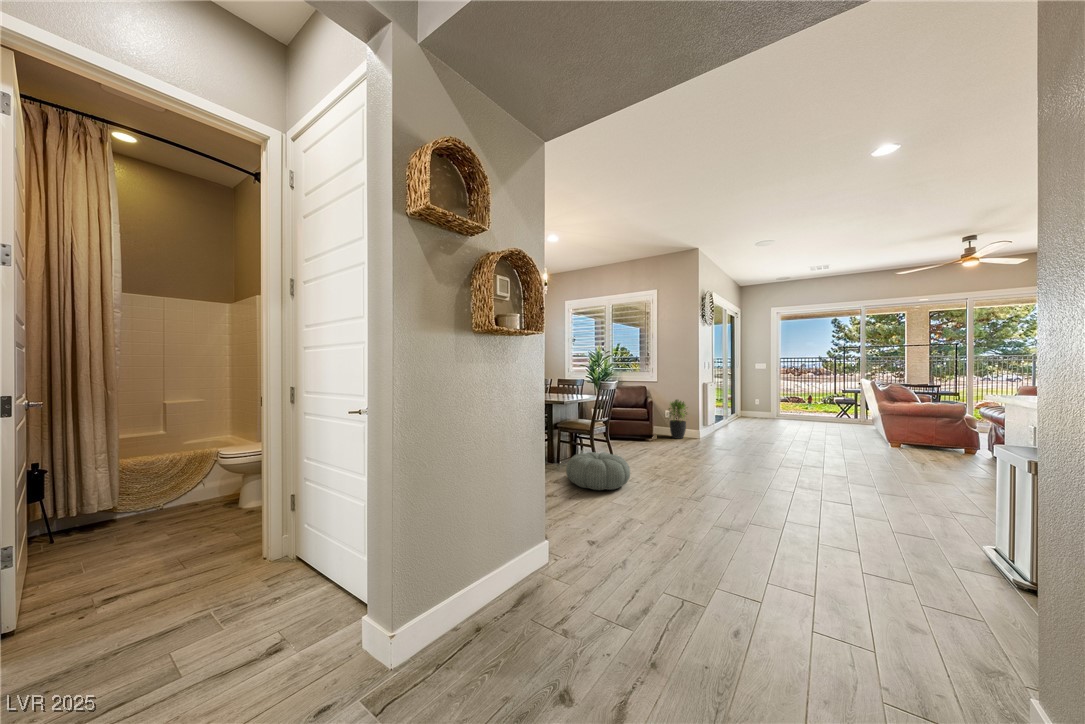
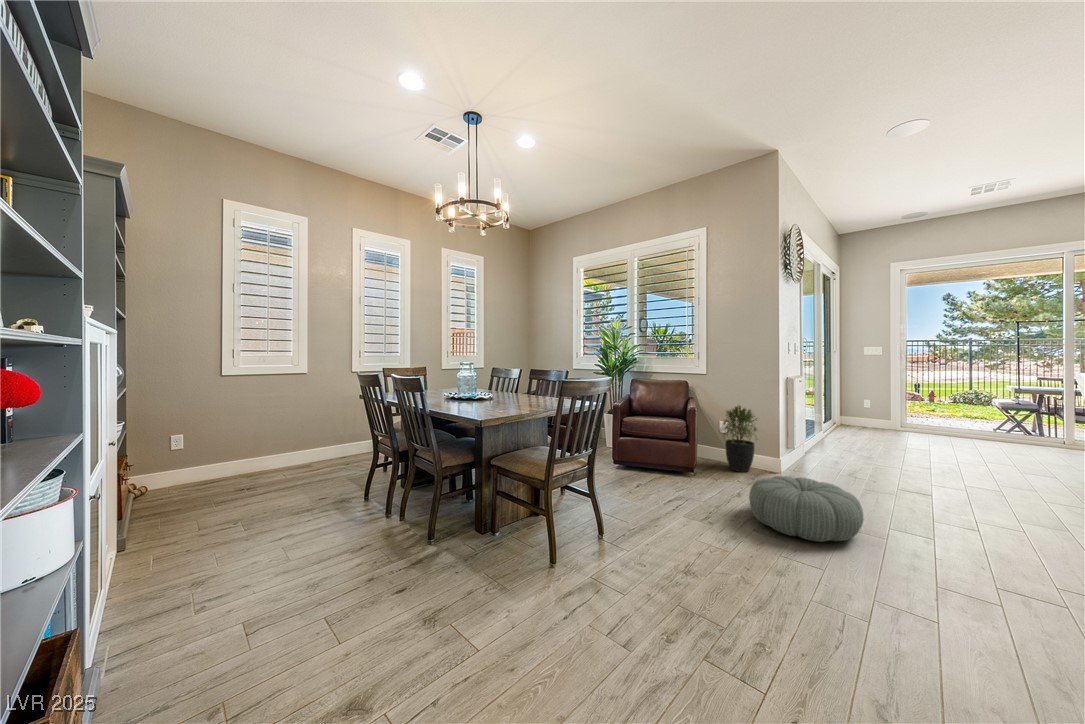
pouf: present [566,452,630,490] -> present [749,476,863,542]

